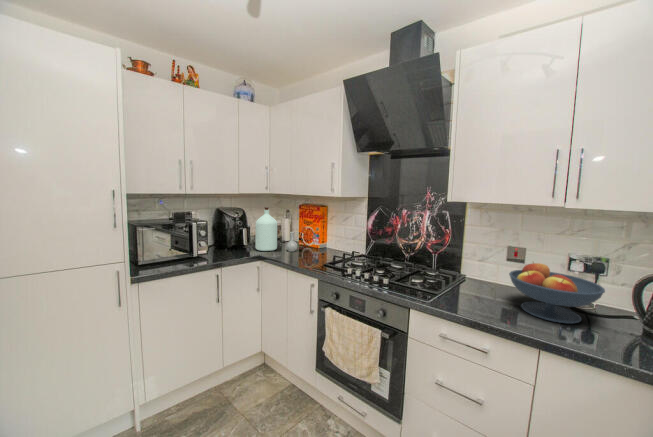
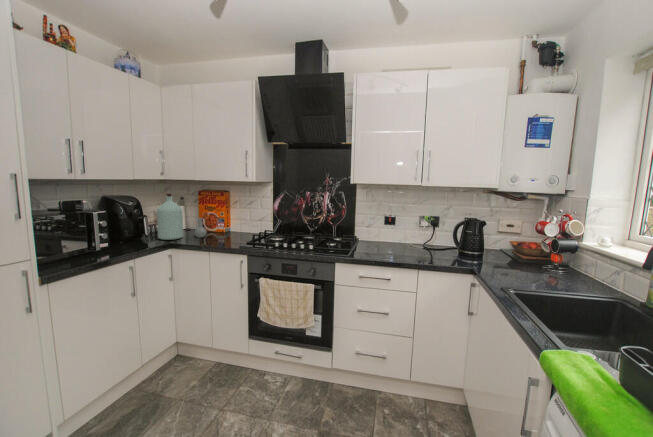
fruit bowl: present [509,263,605,324] -> none [391,221,438,255]

